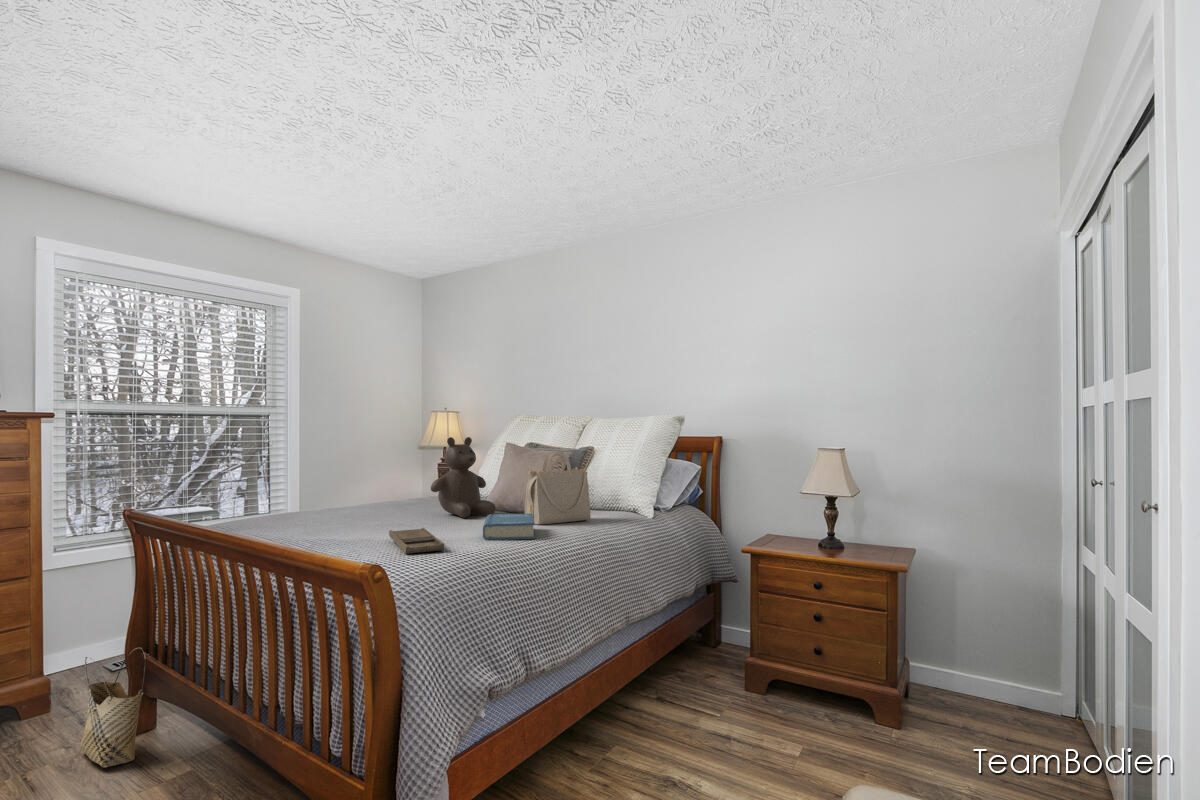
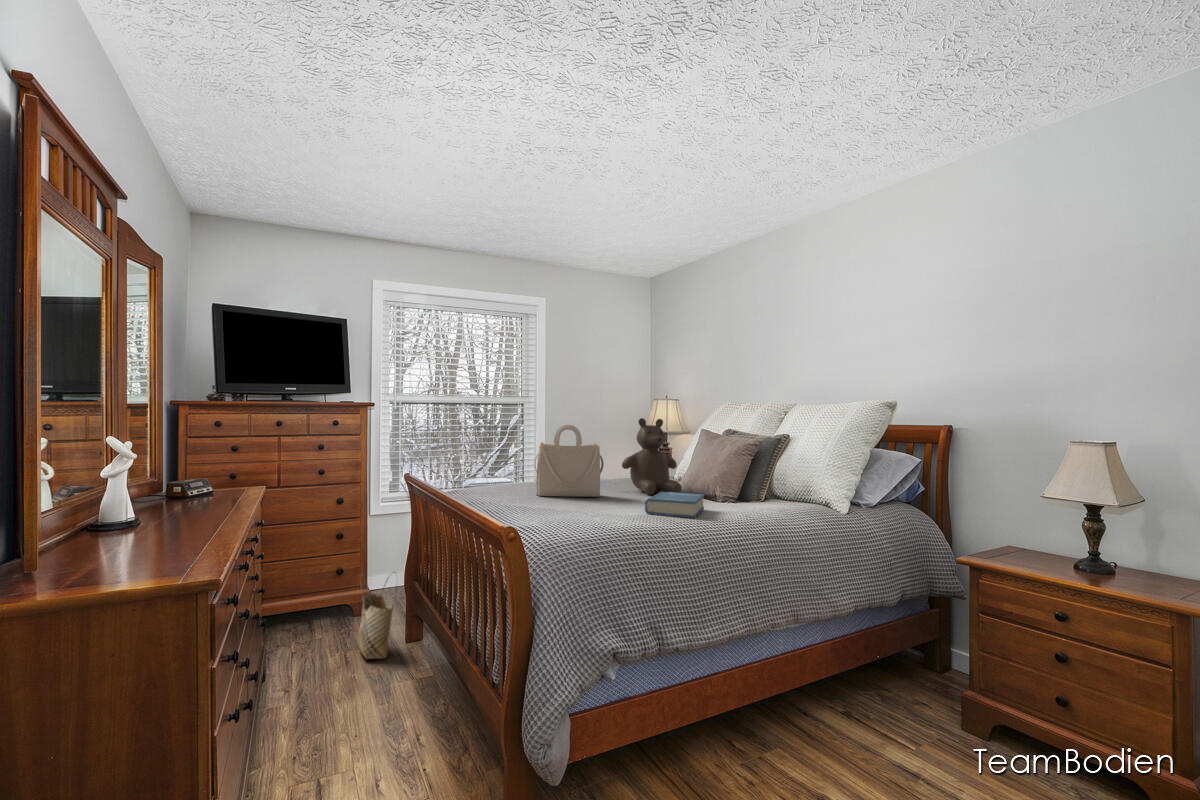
handbag: present [525,451,591,525] -> present [534,425,604,497]
tray: present [389,528,444,554] -> none [562,496,598,517]

